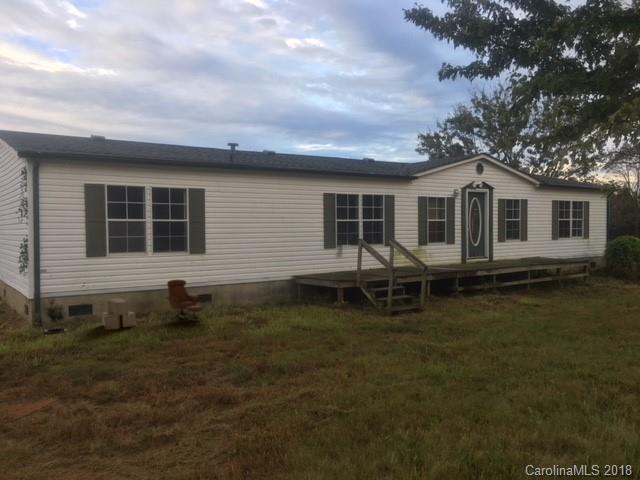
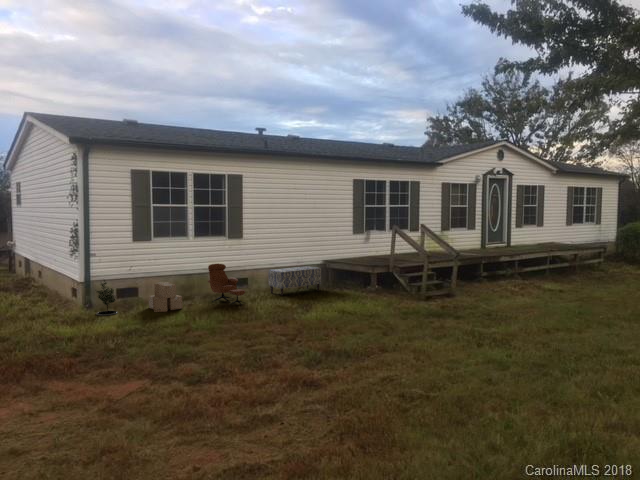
bench: none [233,282,288,312] -> present [268,266,321,296]

